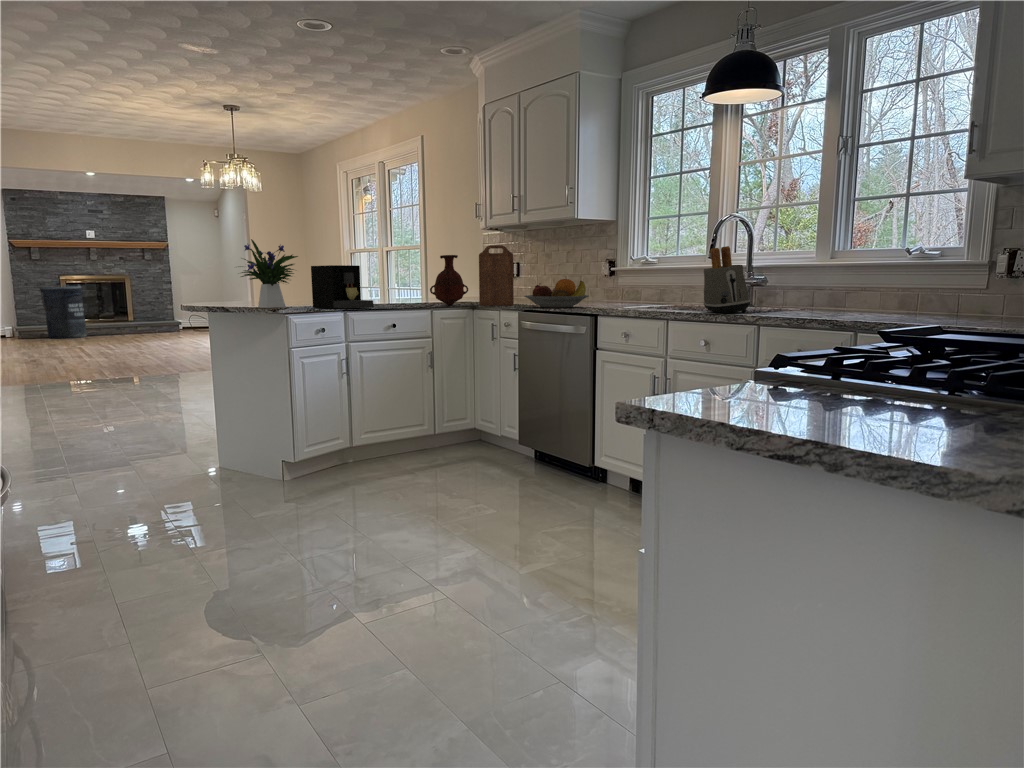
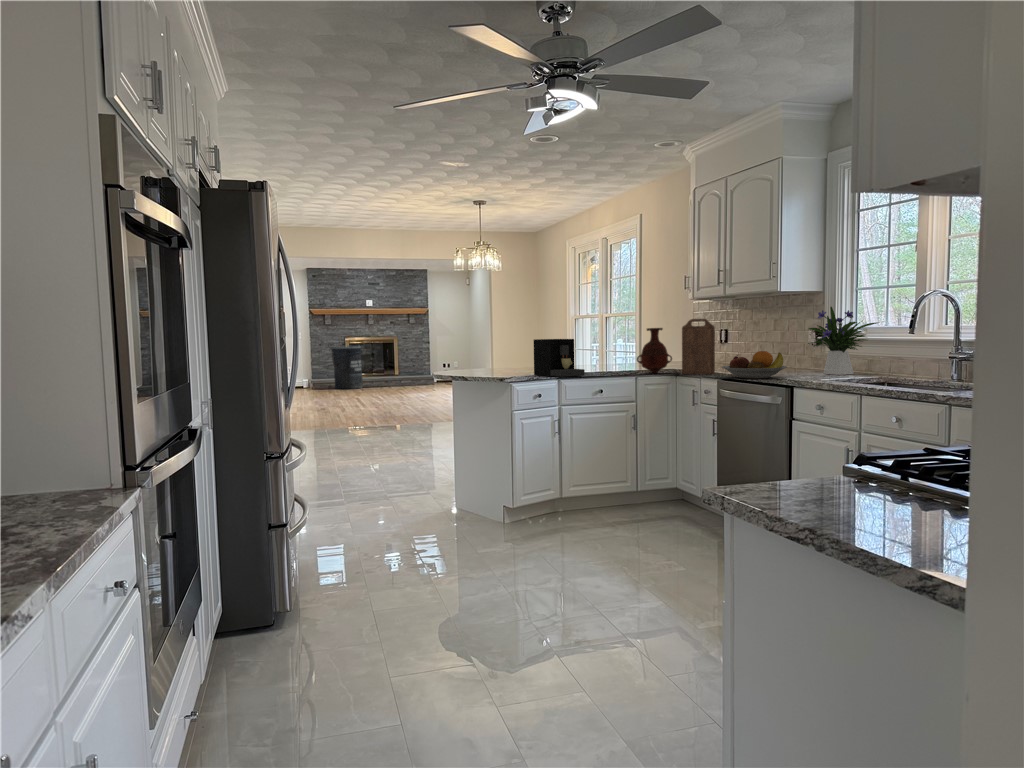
flower arrangement: present [241,239,298,308] -> present [808,307,878,375]
toaster: present [704,246,750,313] -> none [897,325,945,391]

